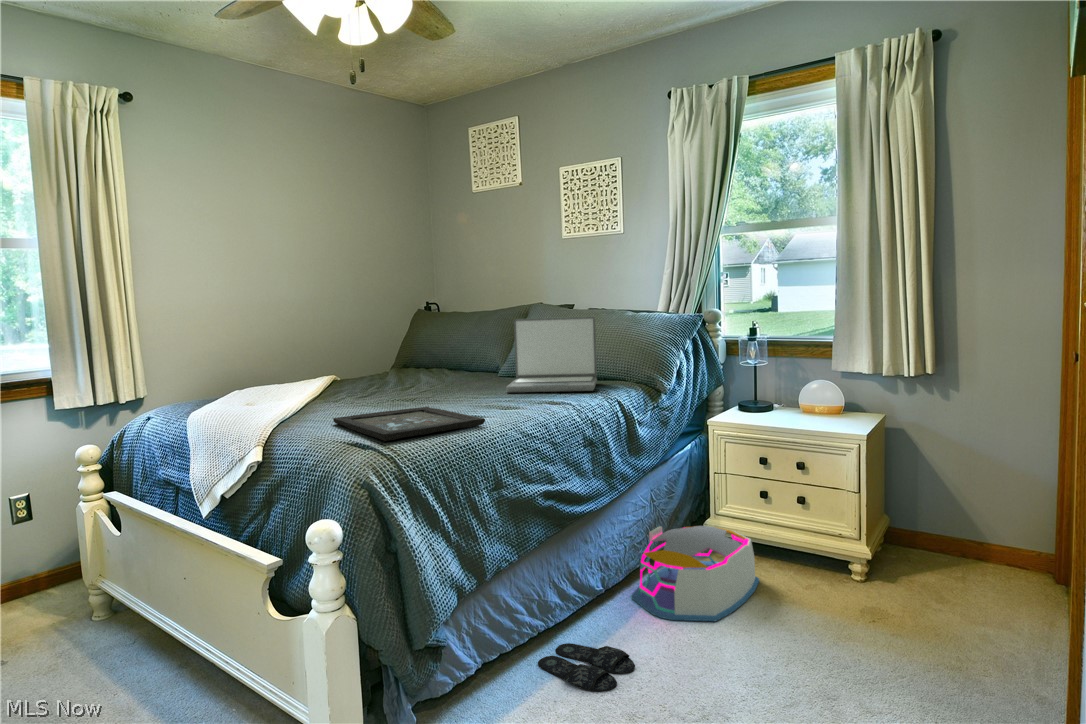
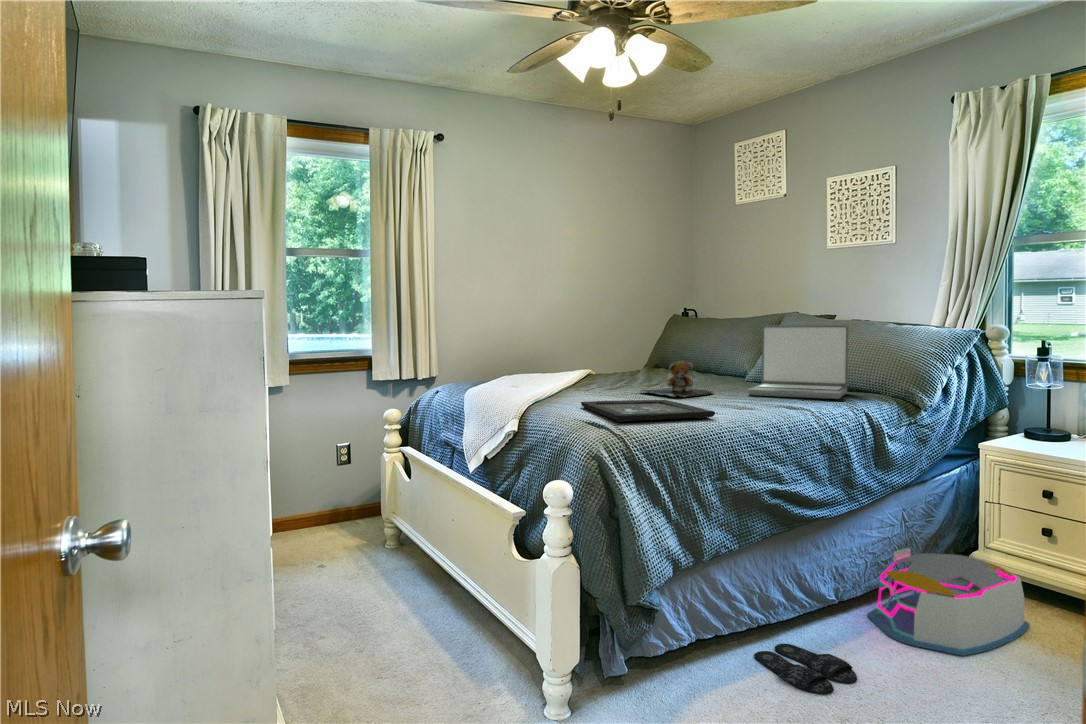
teddy bear: none [393,361,473,401] -> present [640,361,712,397]

